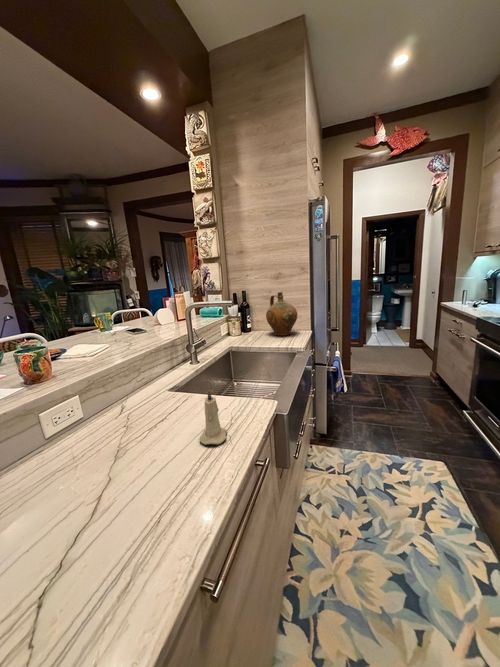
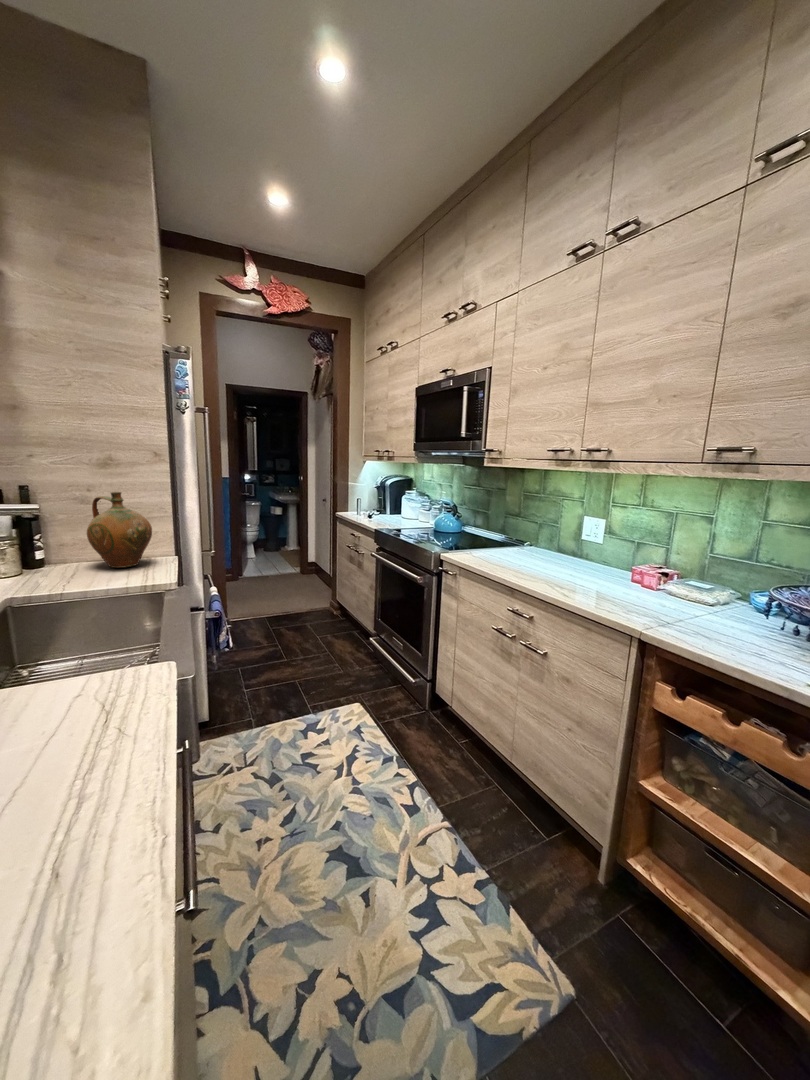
candle: present [199,389,227,445] -> none [57,654,115,755]

